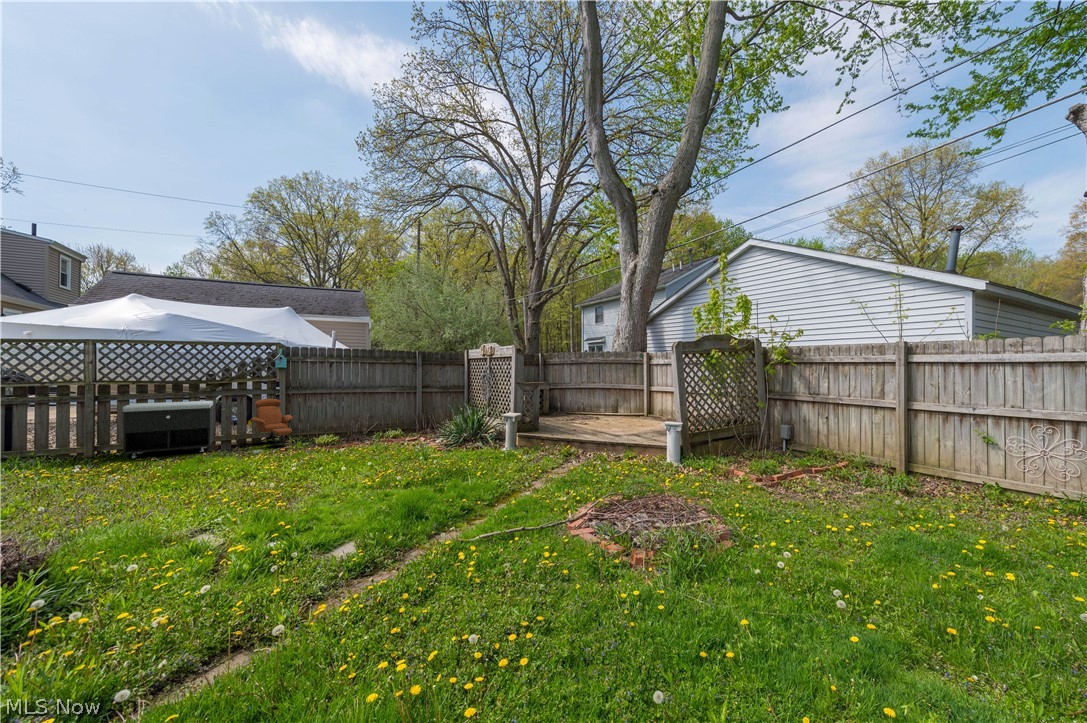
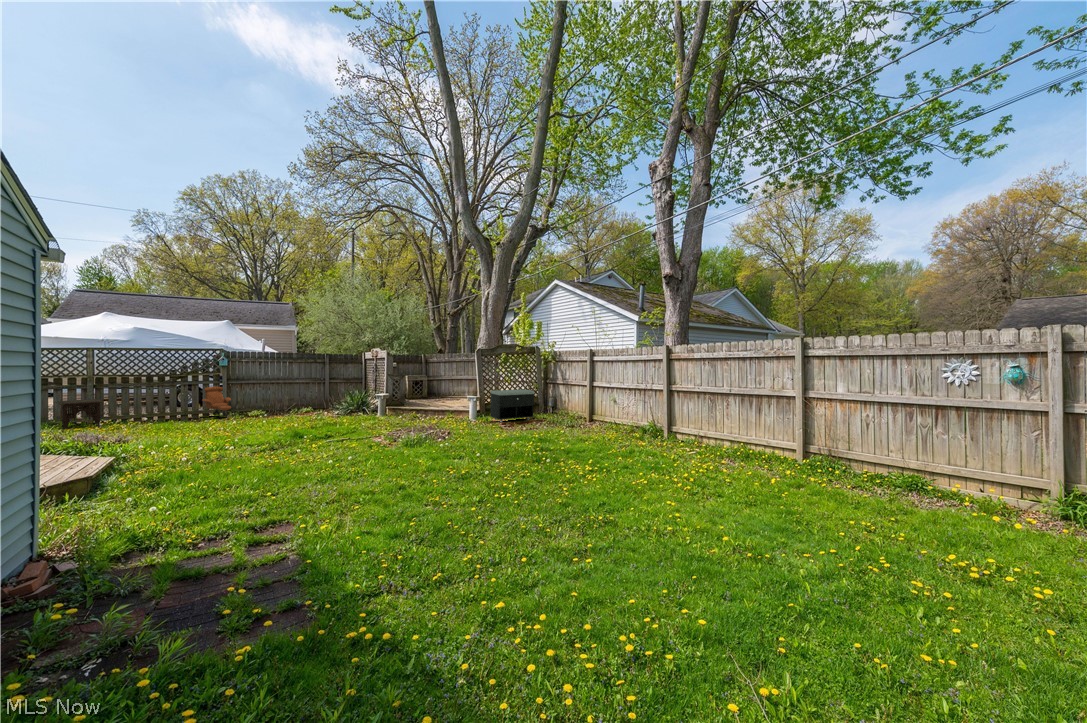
storage bench: present [123,401,213,458] -> present [490,389,534,422]
side table: none [26,418,101,469] -> present [58,399,103,429]

